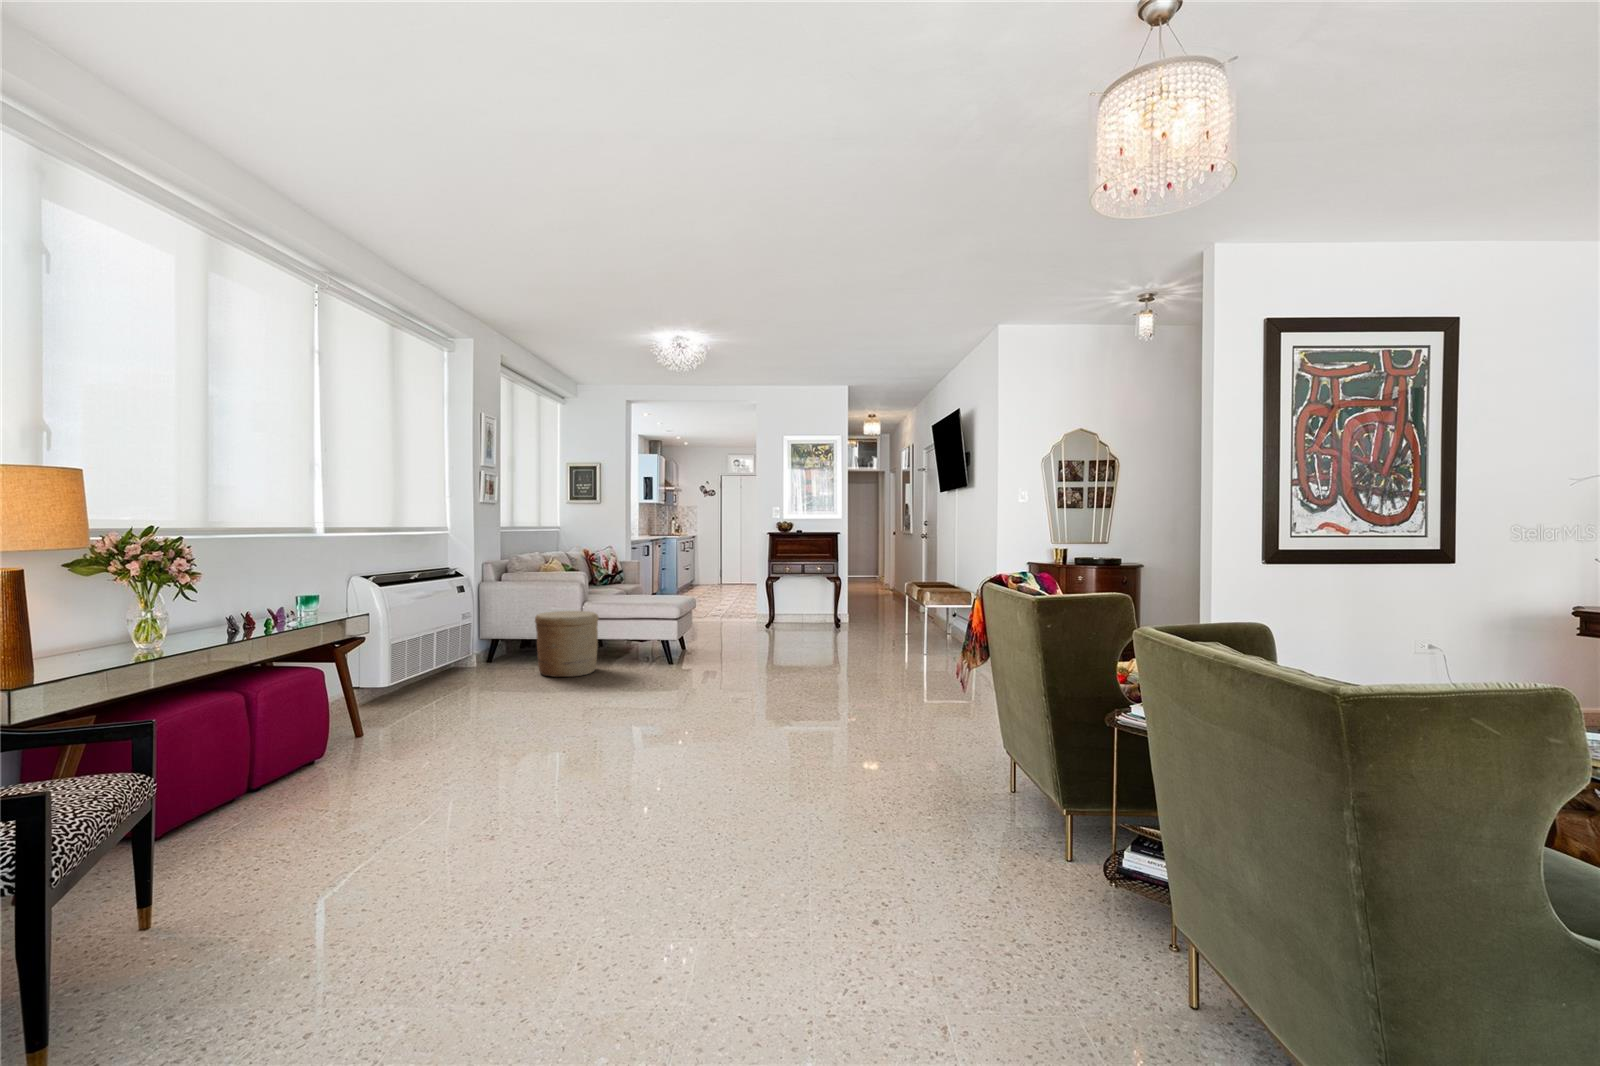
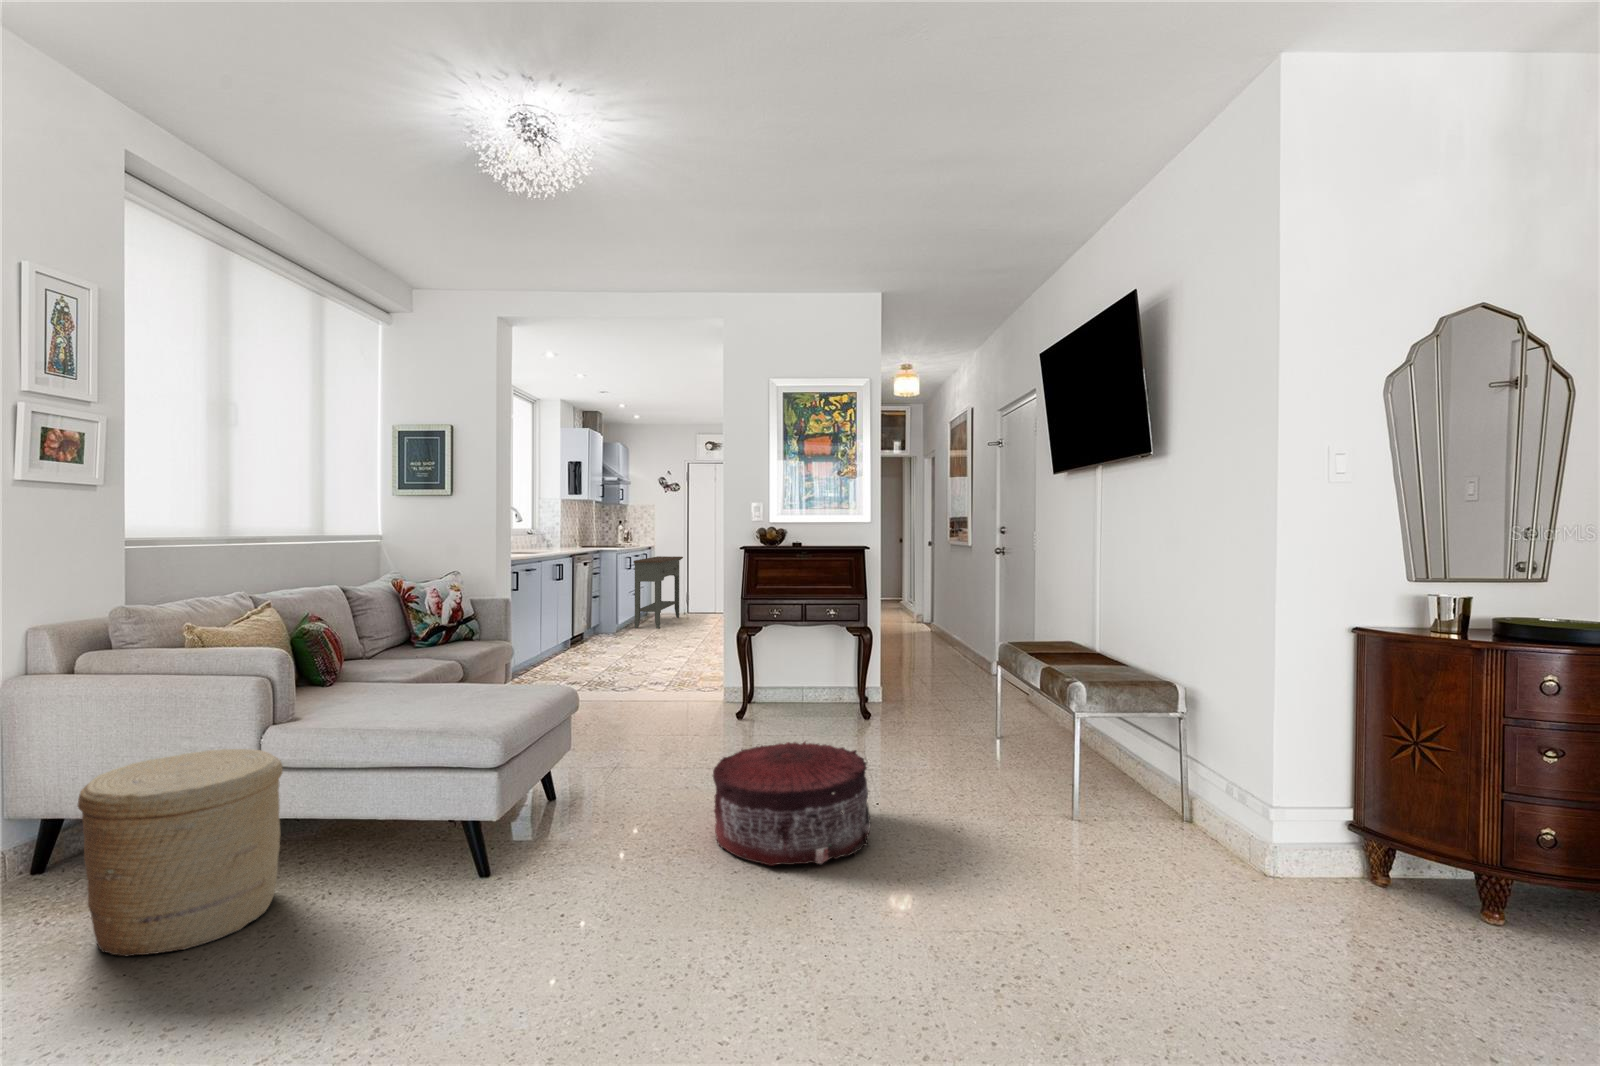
console table: none [686,542,717,591] -> present [634,556,683,629]
pouf: none [764,619,833,662] -> present [713,742,871,866]

